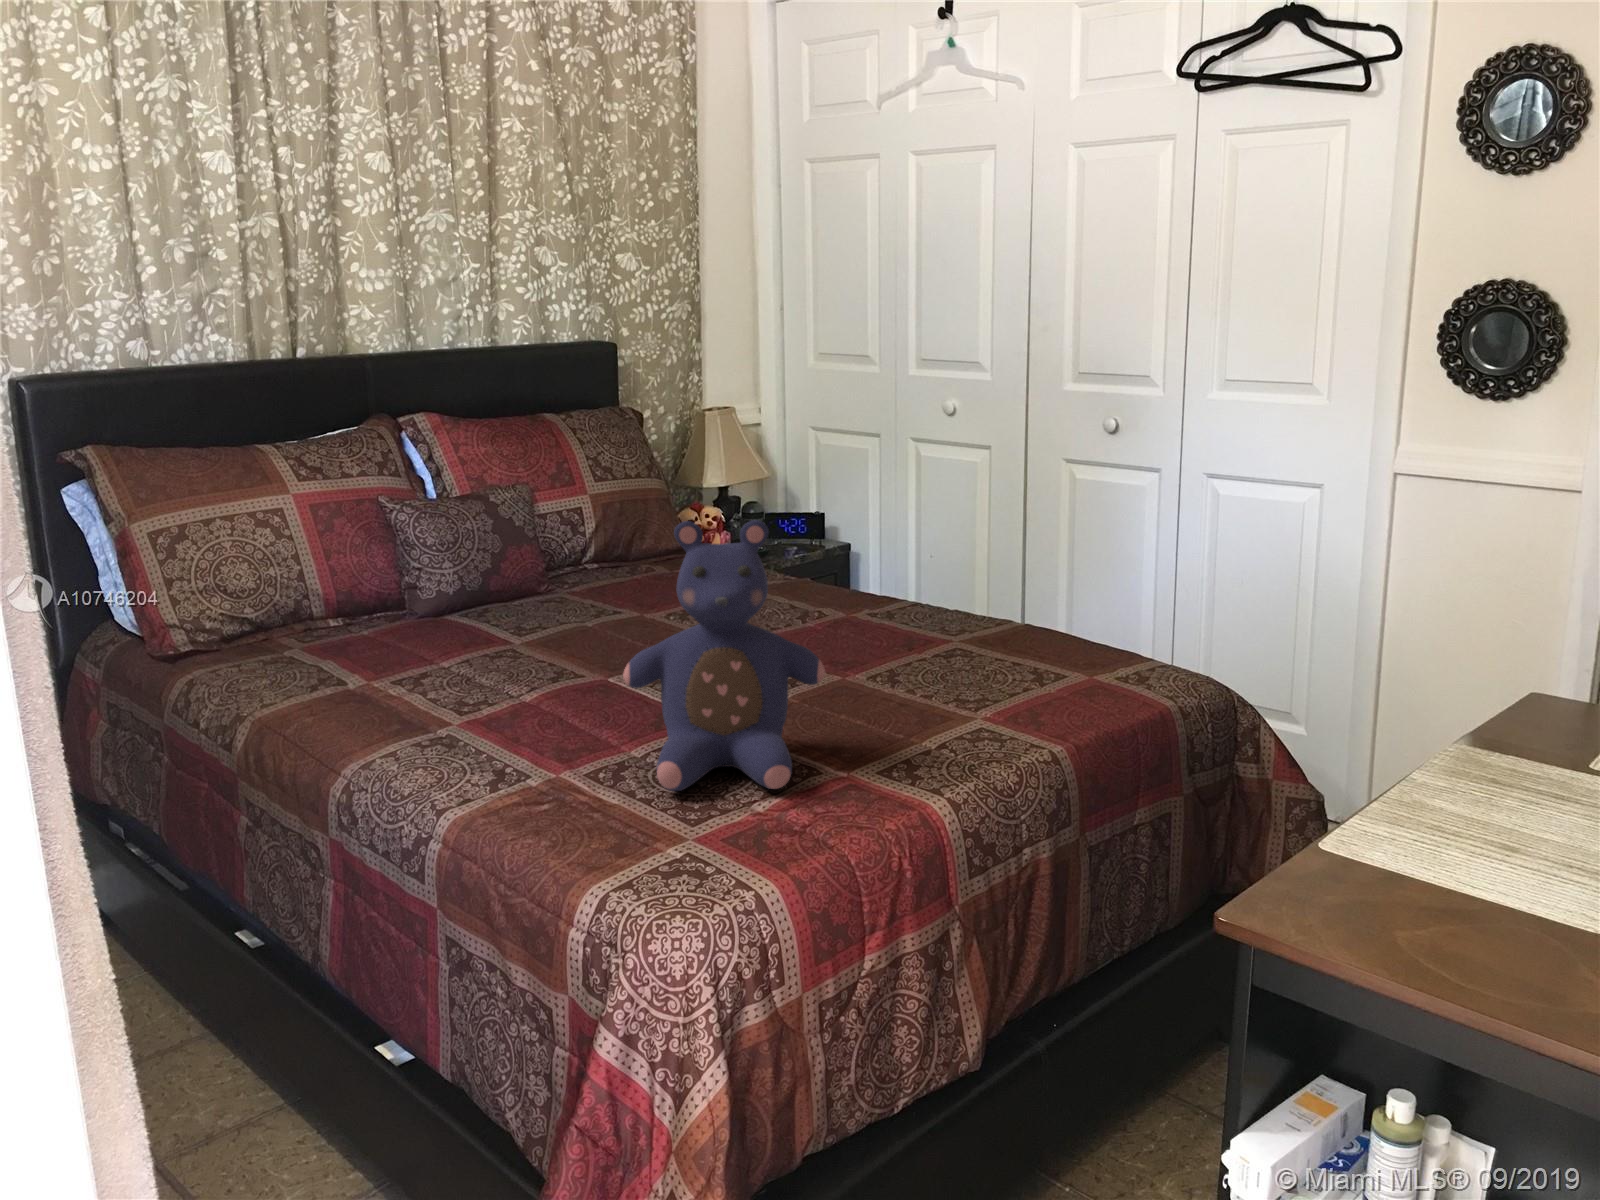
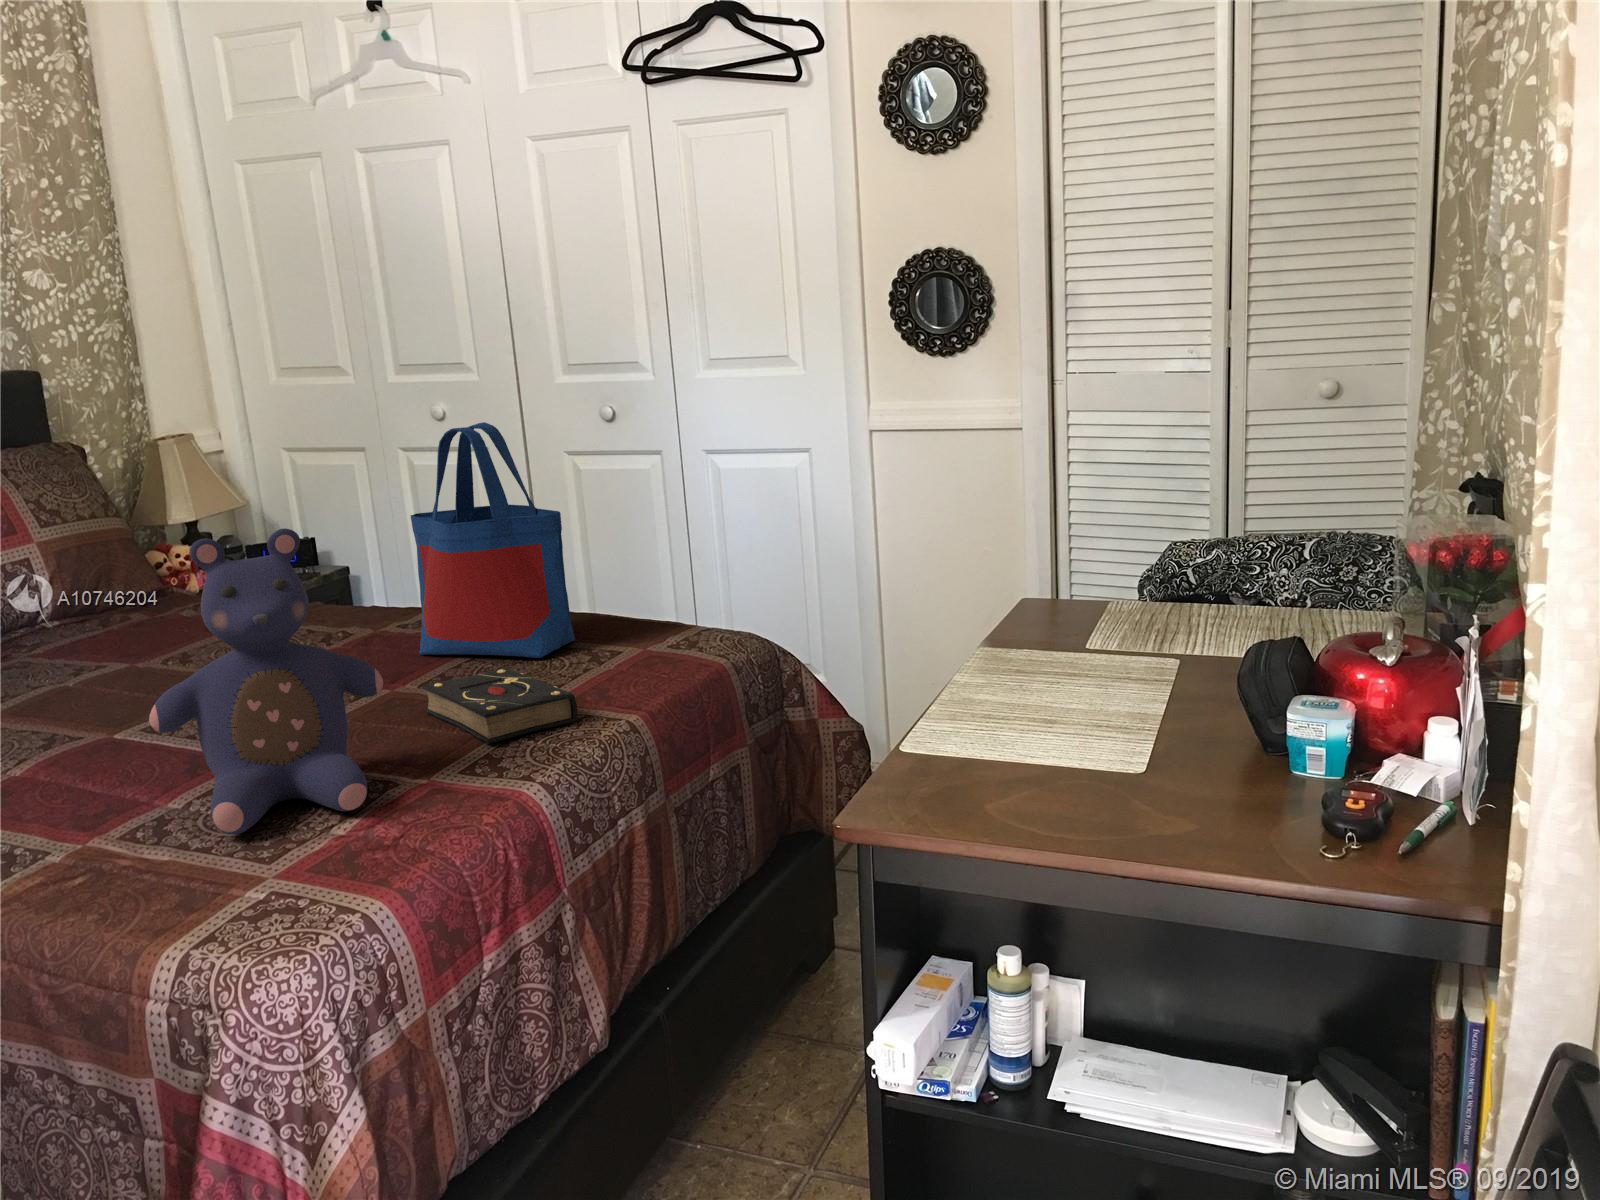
tote bag: none [880,431,1029,667] -> present [411,422,575,658]
book: none [868,672,1006,747] -> present [422,667,577,744]

